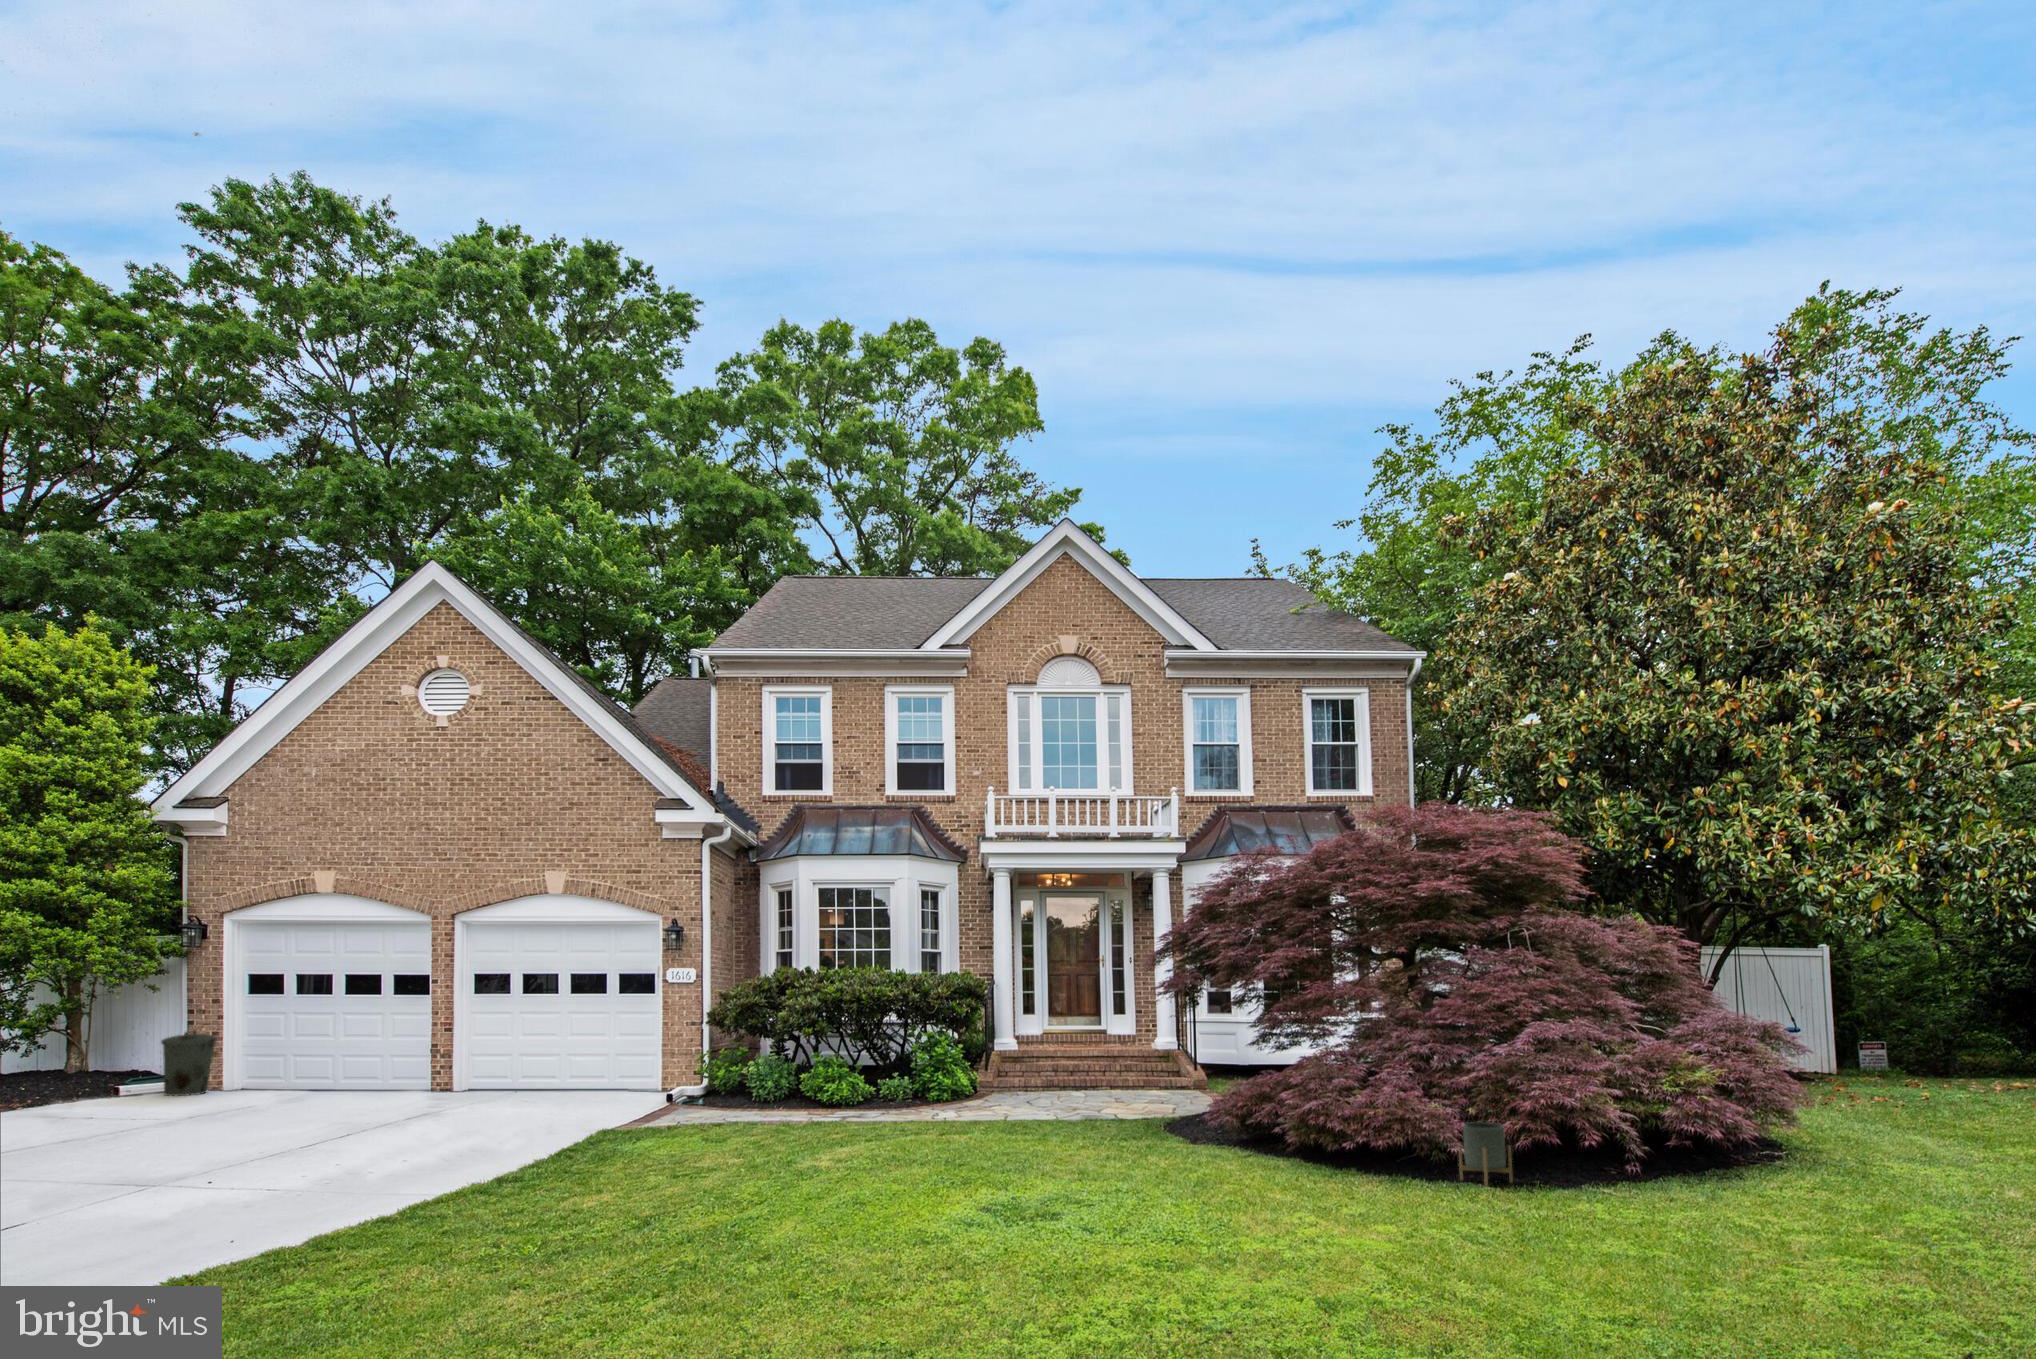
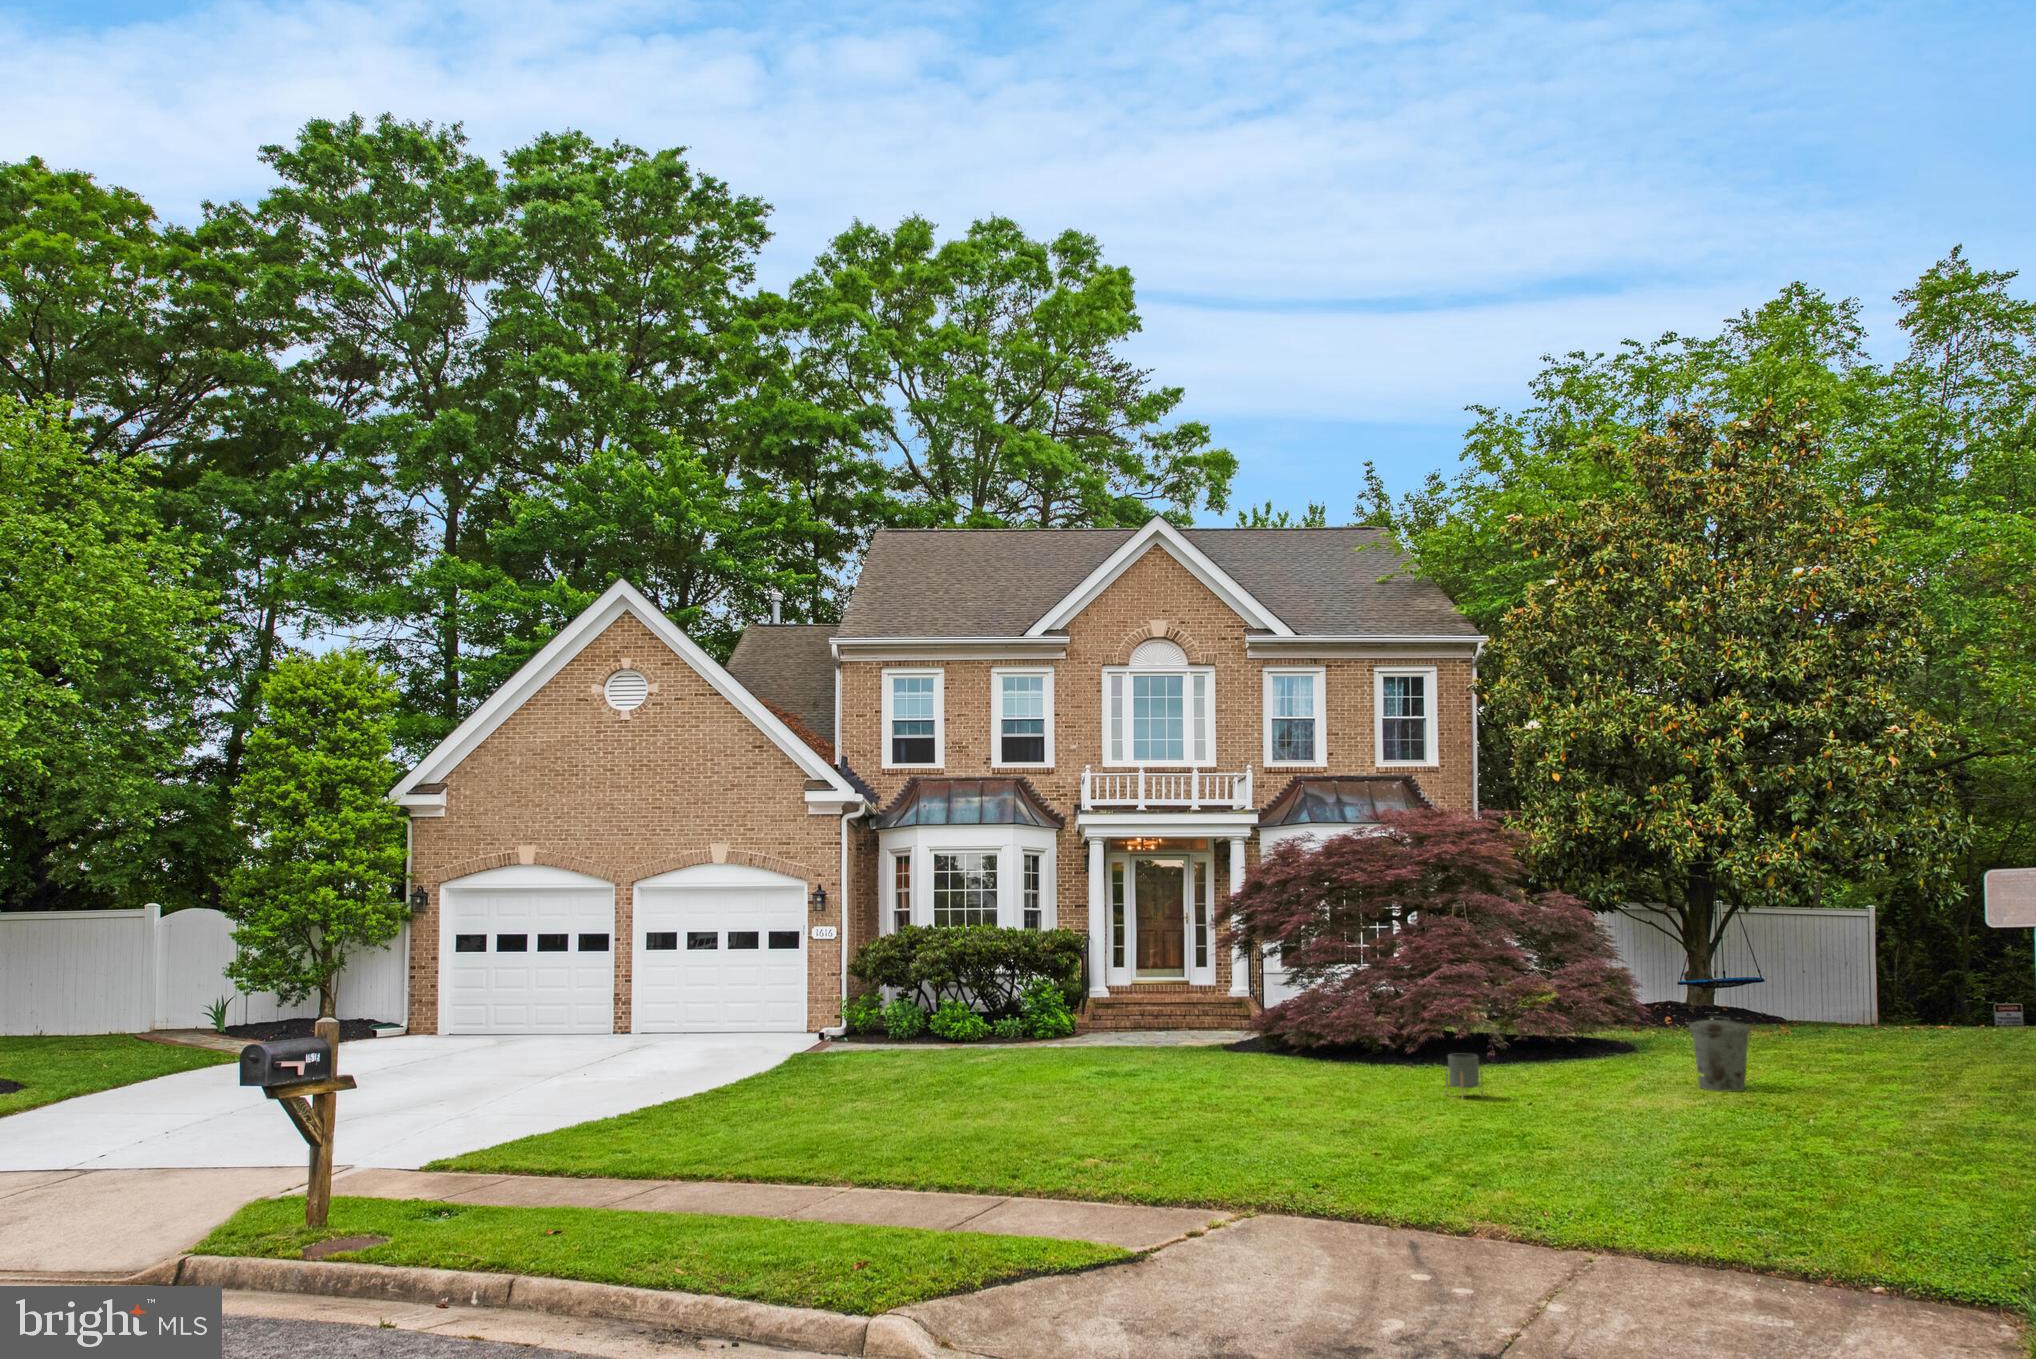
trash can: present [161,1030,218,1096] -> present [1689,1016,1751,1091]

